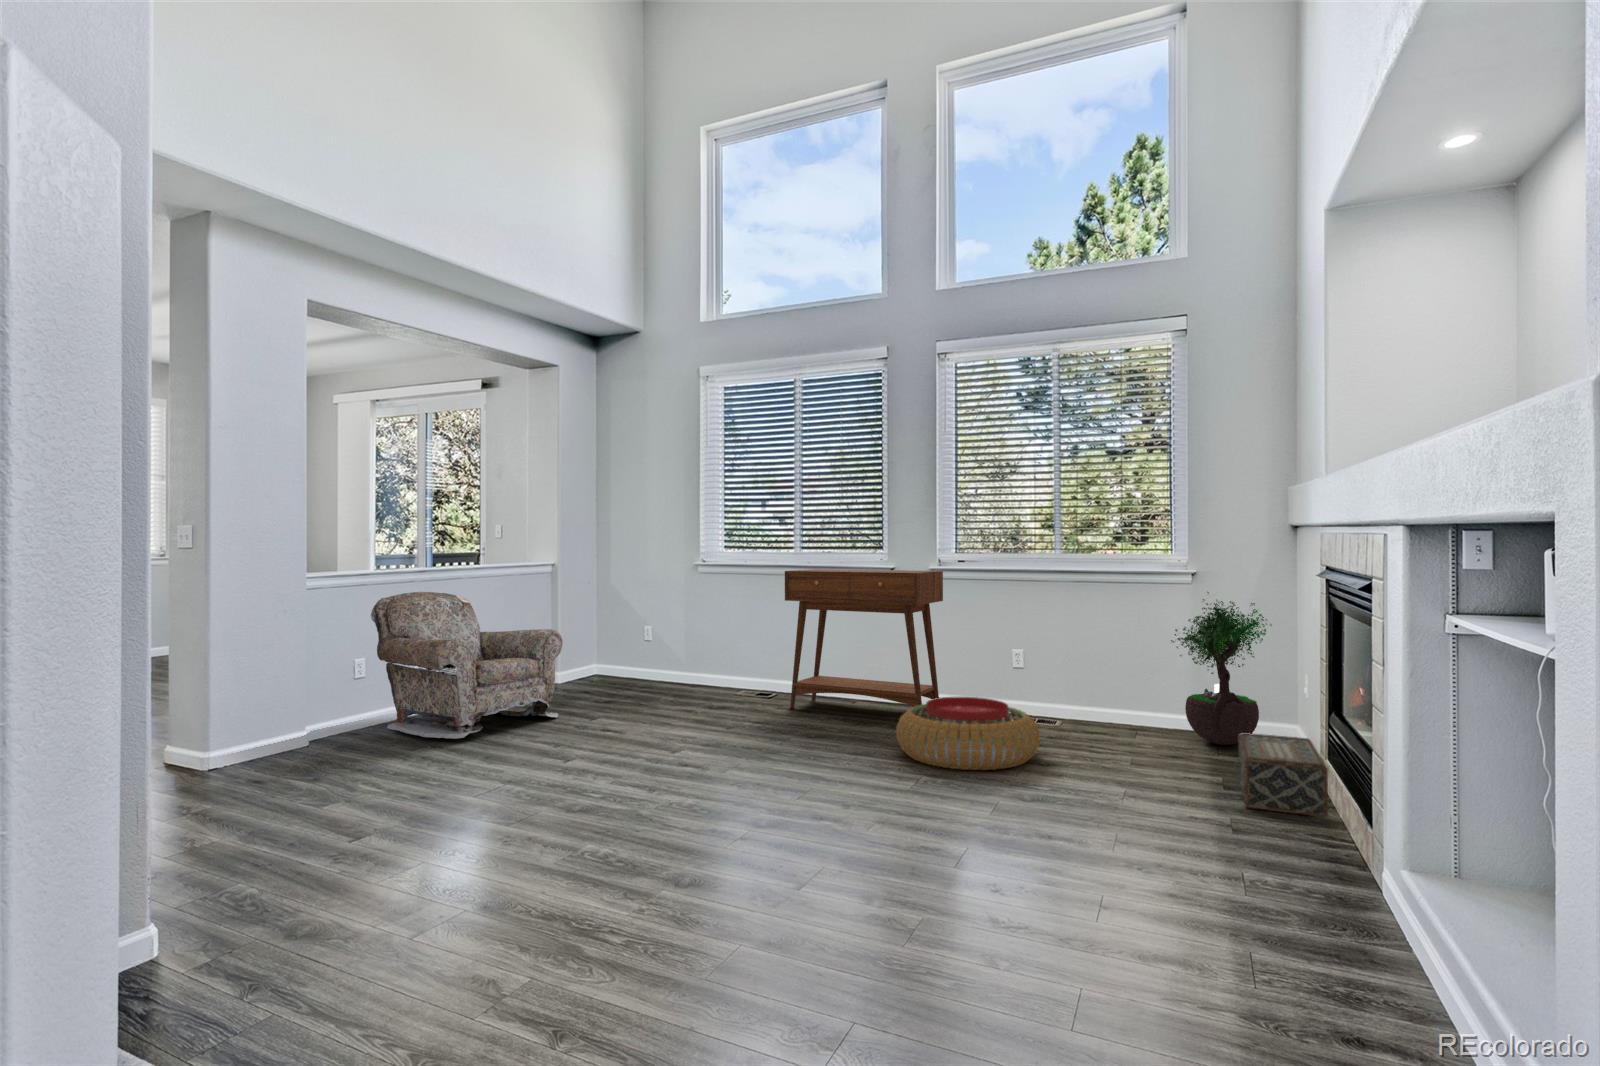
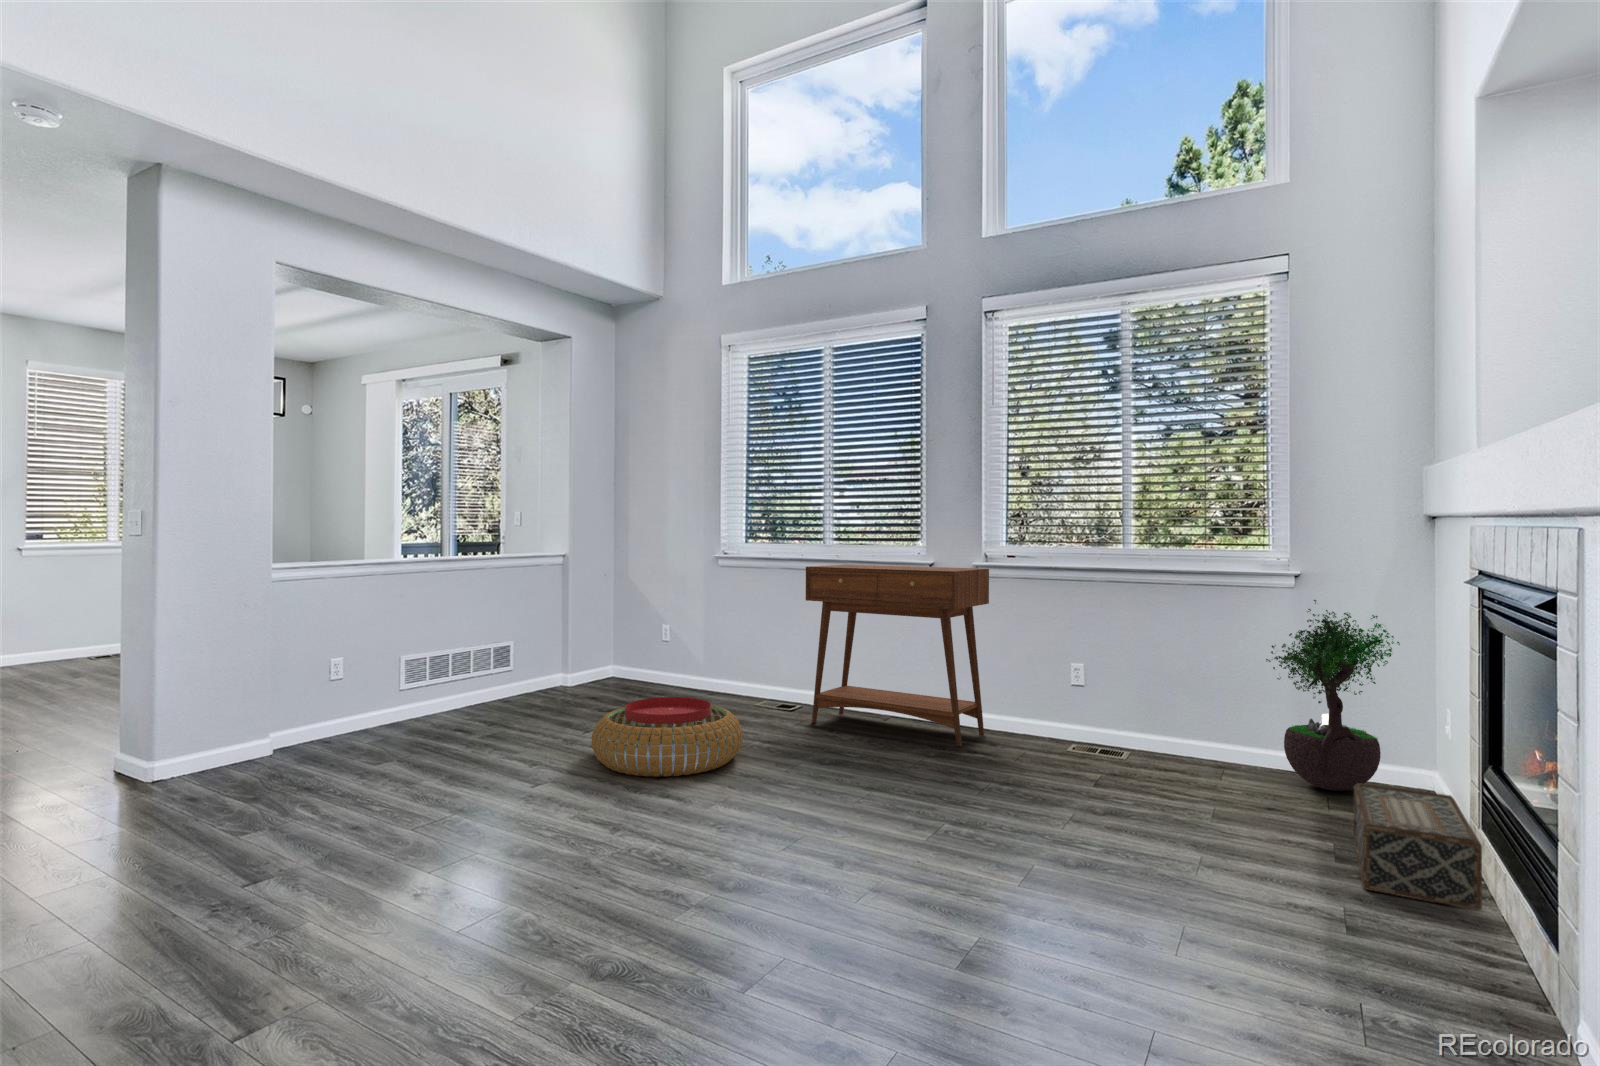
armchair: present [371,592,563,739] -> none [347,586,557,752]
pouf: present [896,697,1040,770] -> present [592,697,742,777]

